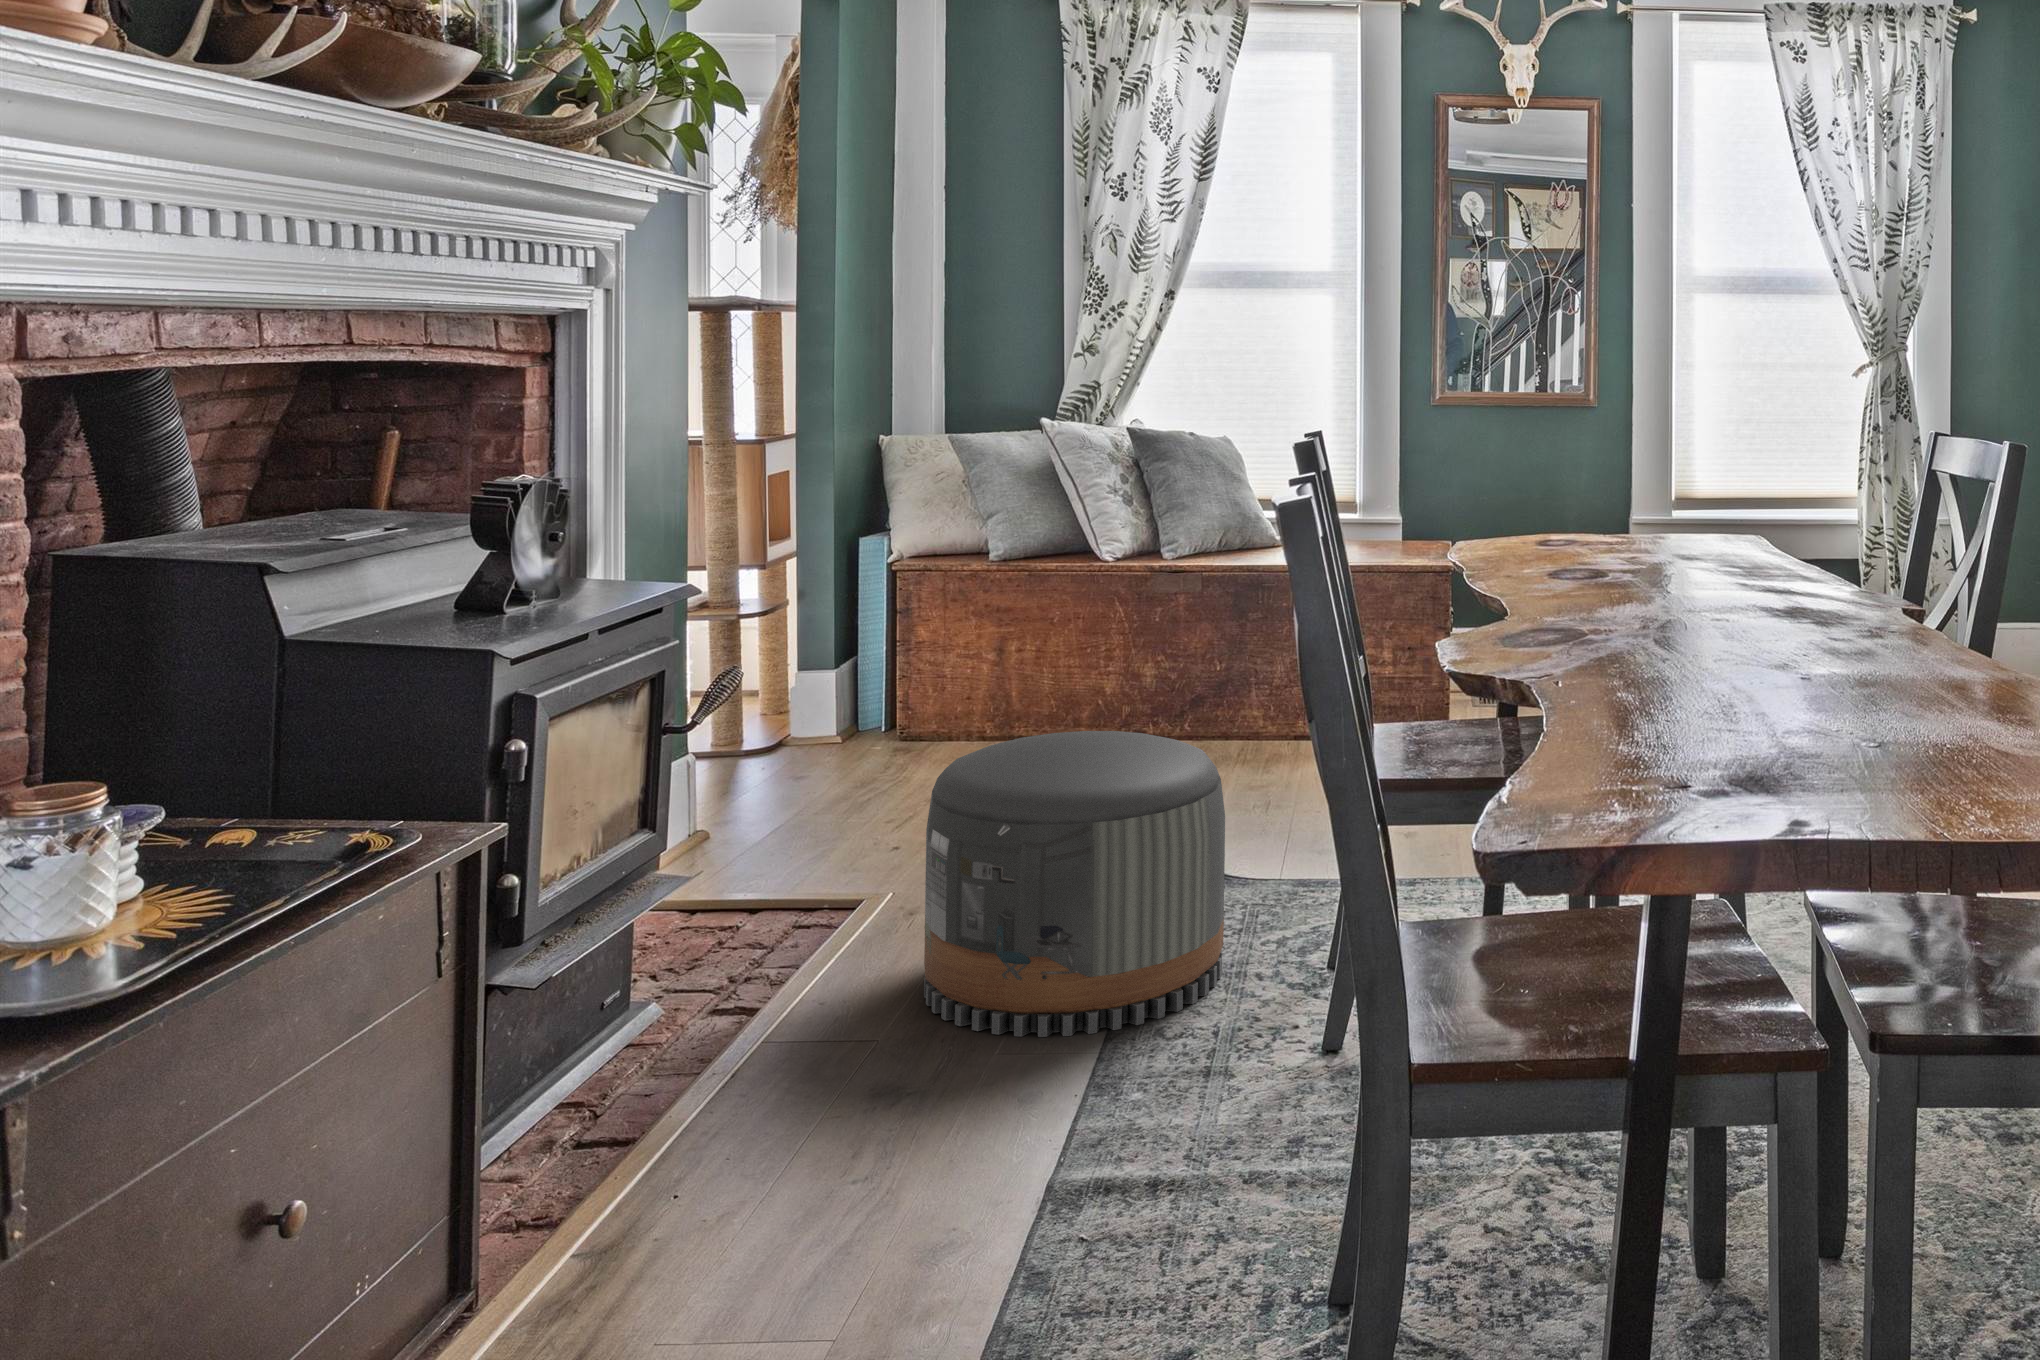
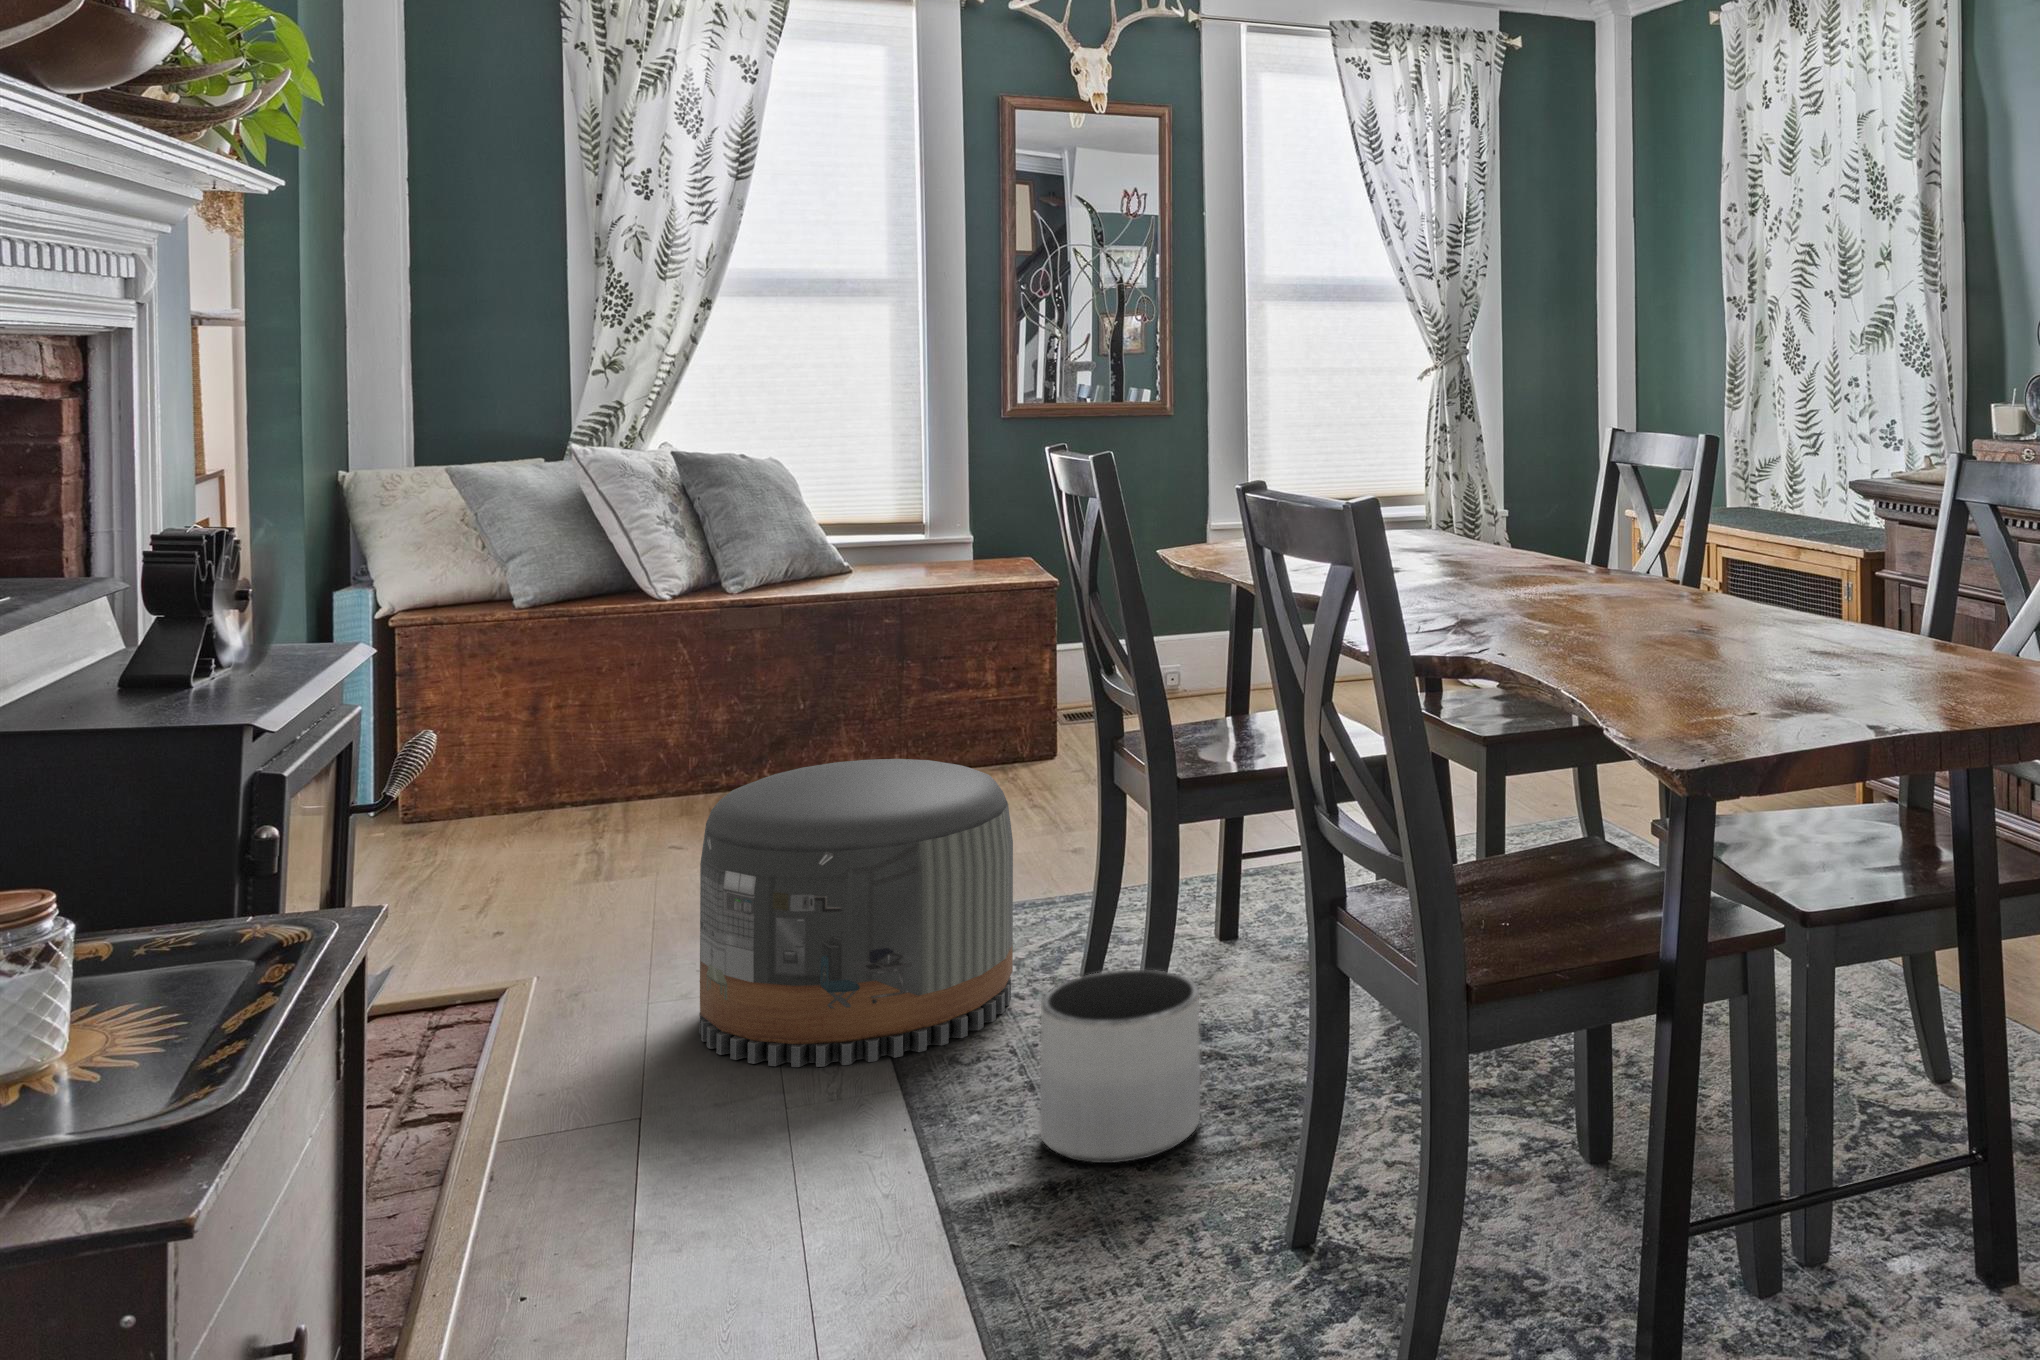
planter: none [1103,989,1273,1204] -> present [1039,970,1200,1163]

